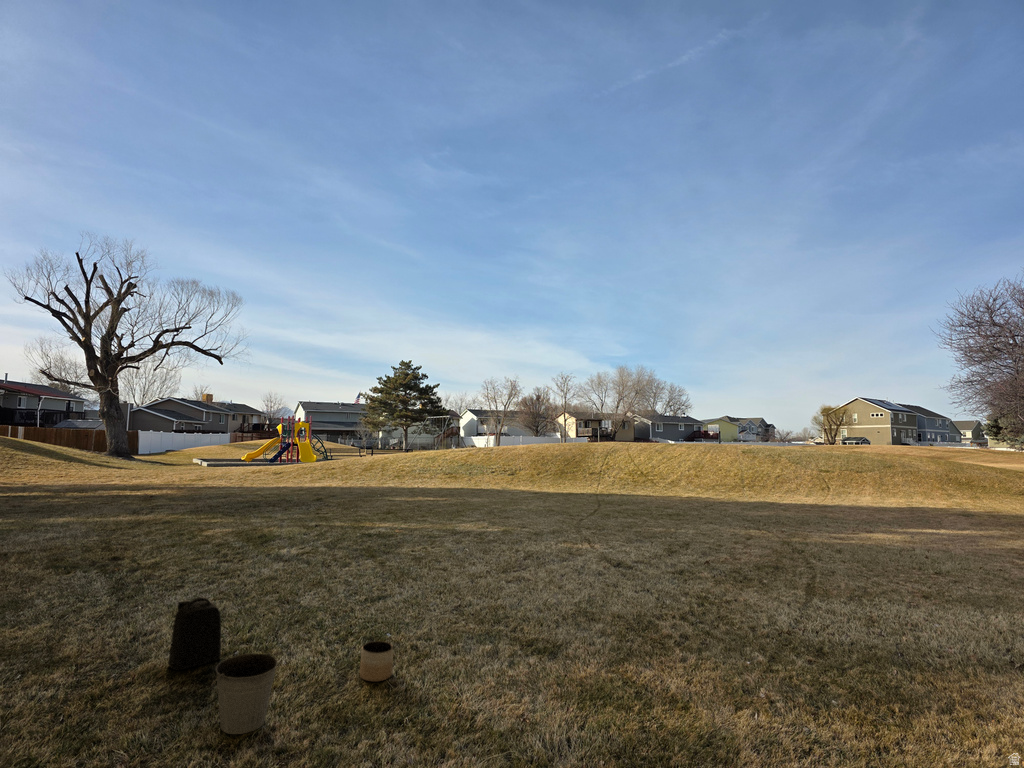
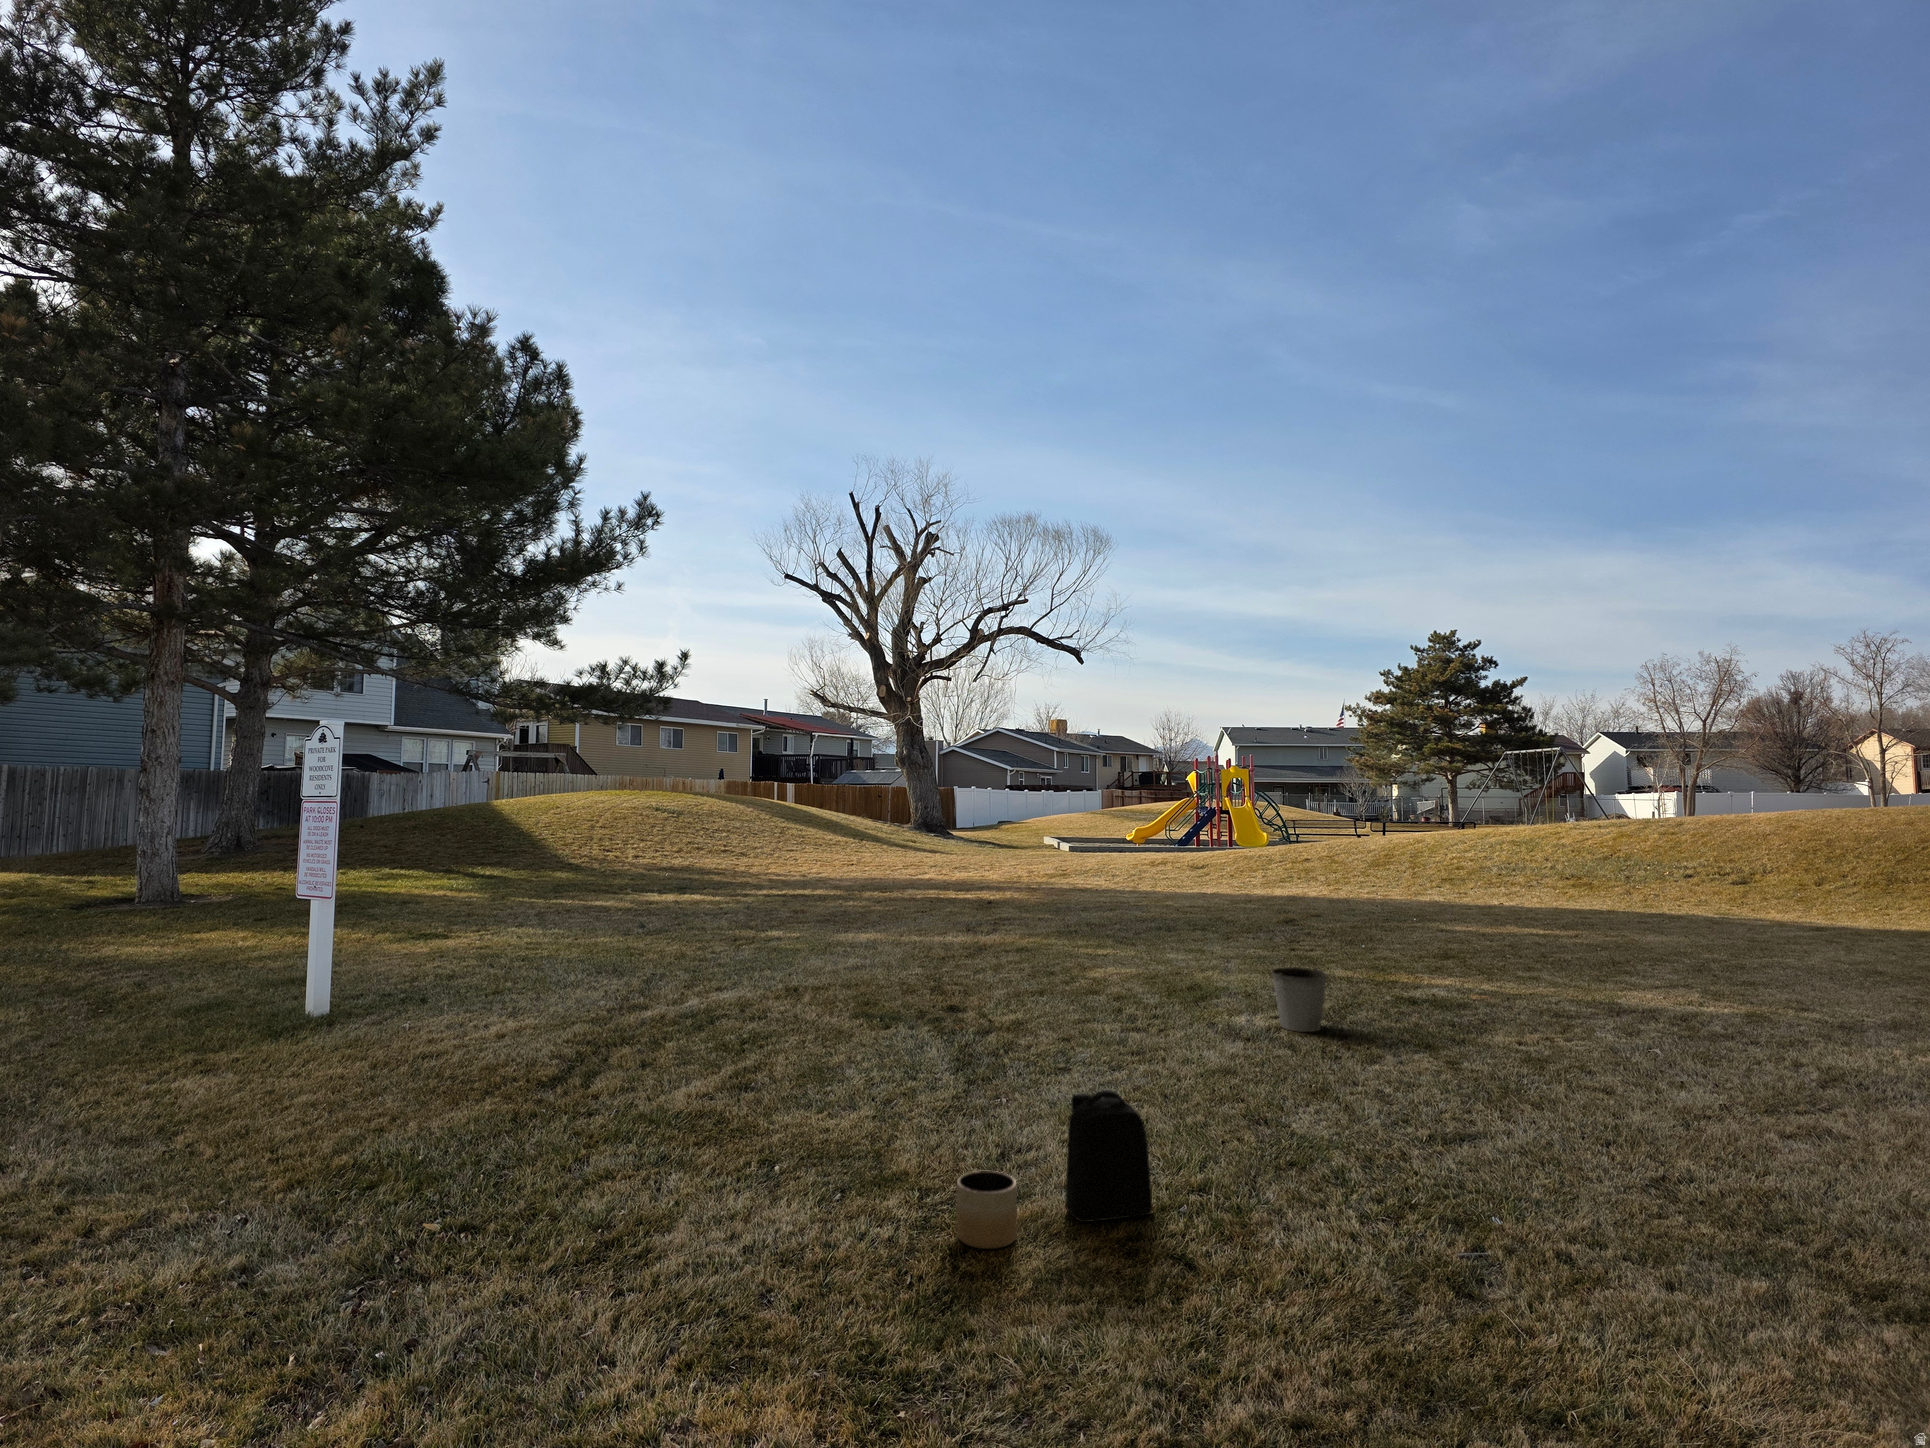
planter: present [360,641,393,682] -> present [956,1171,1018,1249]
bucket: present [212,652,278,734] -> present [1272,967,1327,1032]

